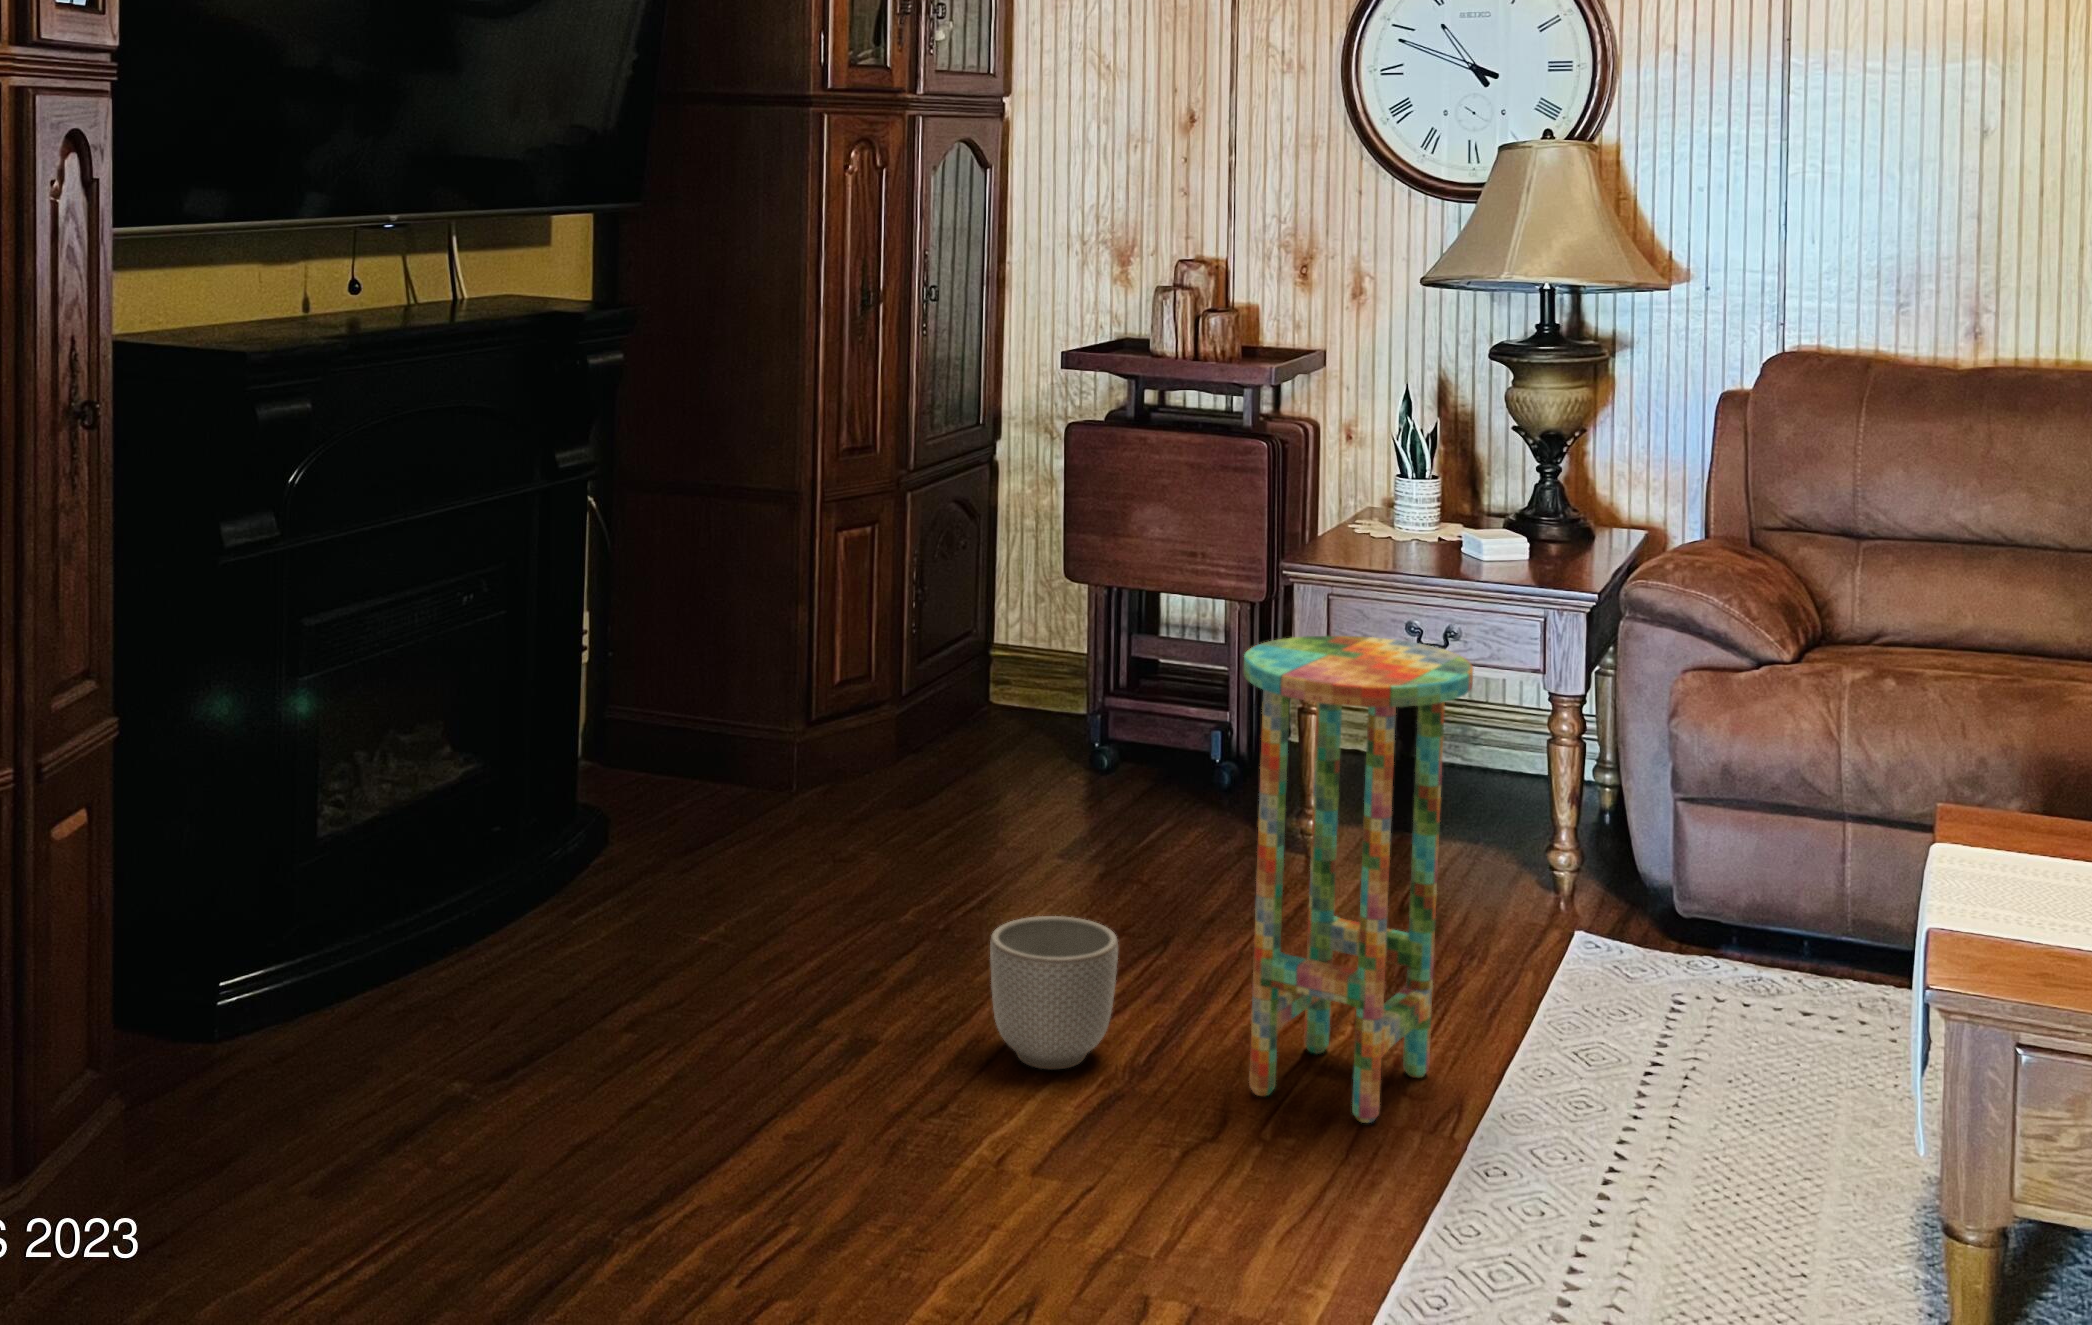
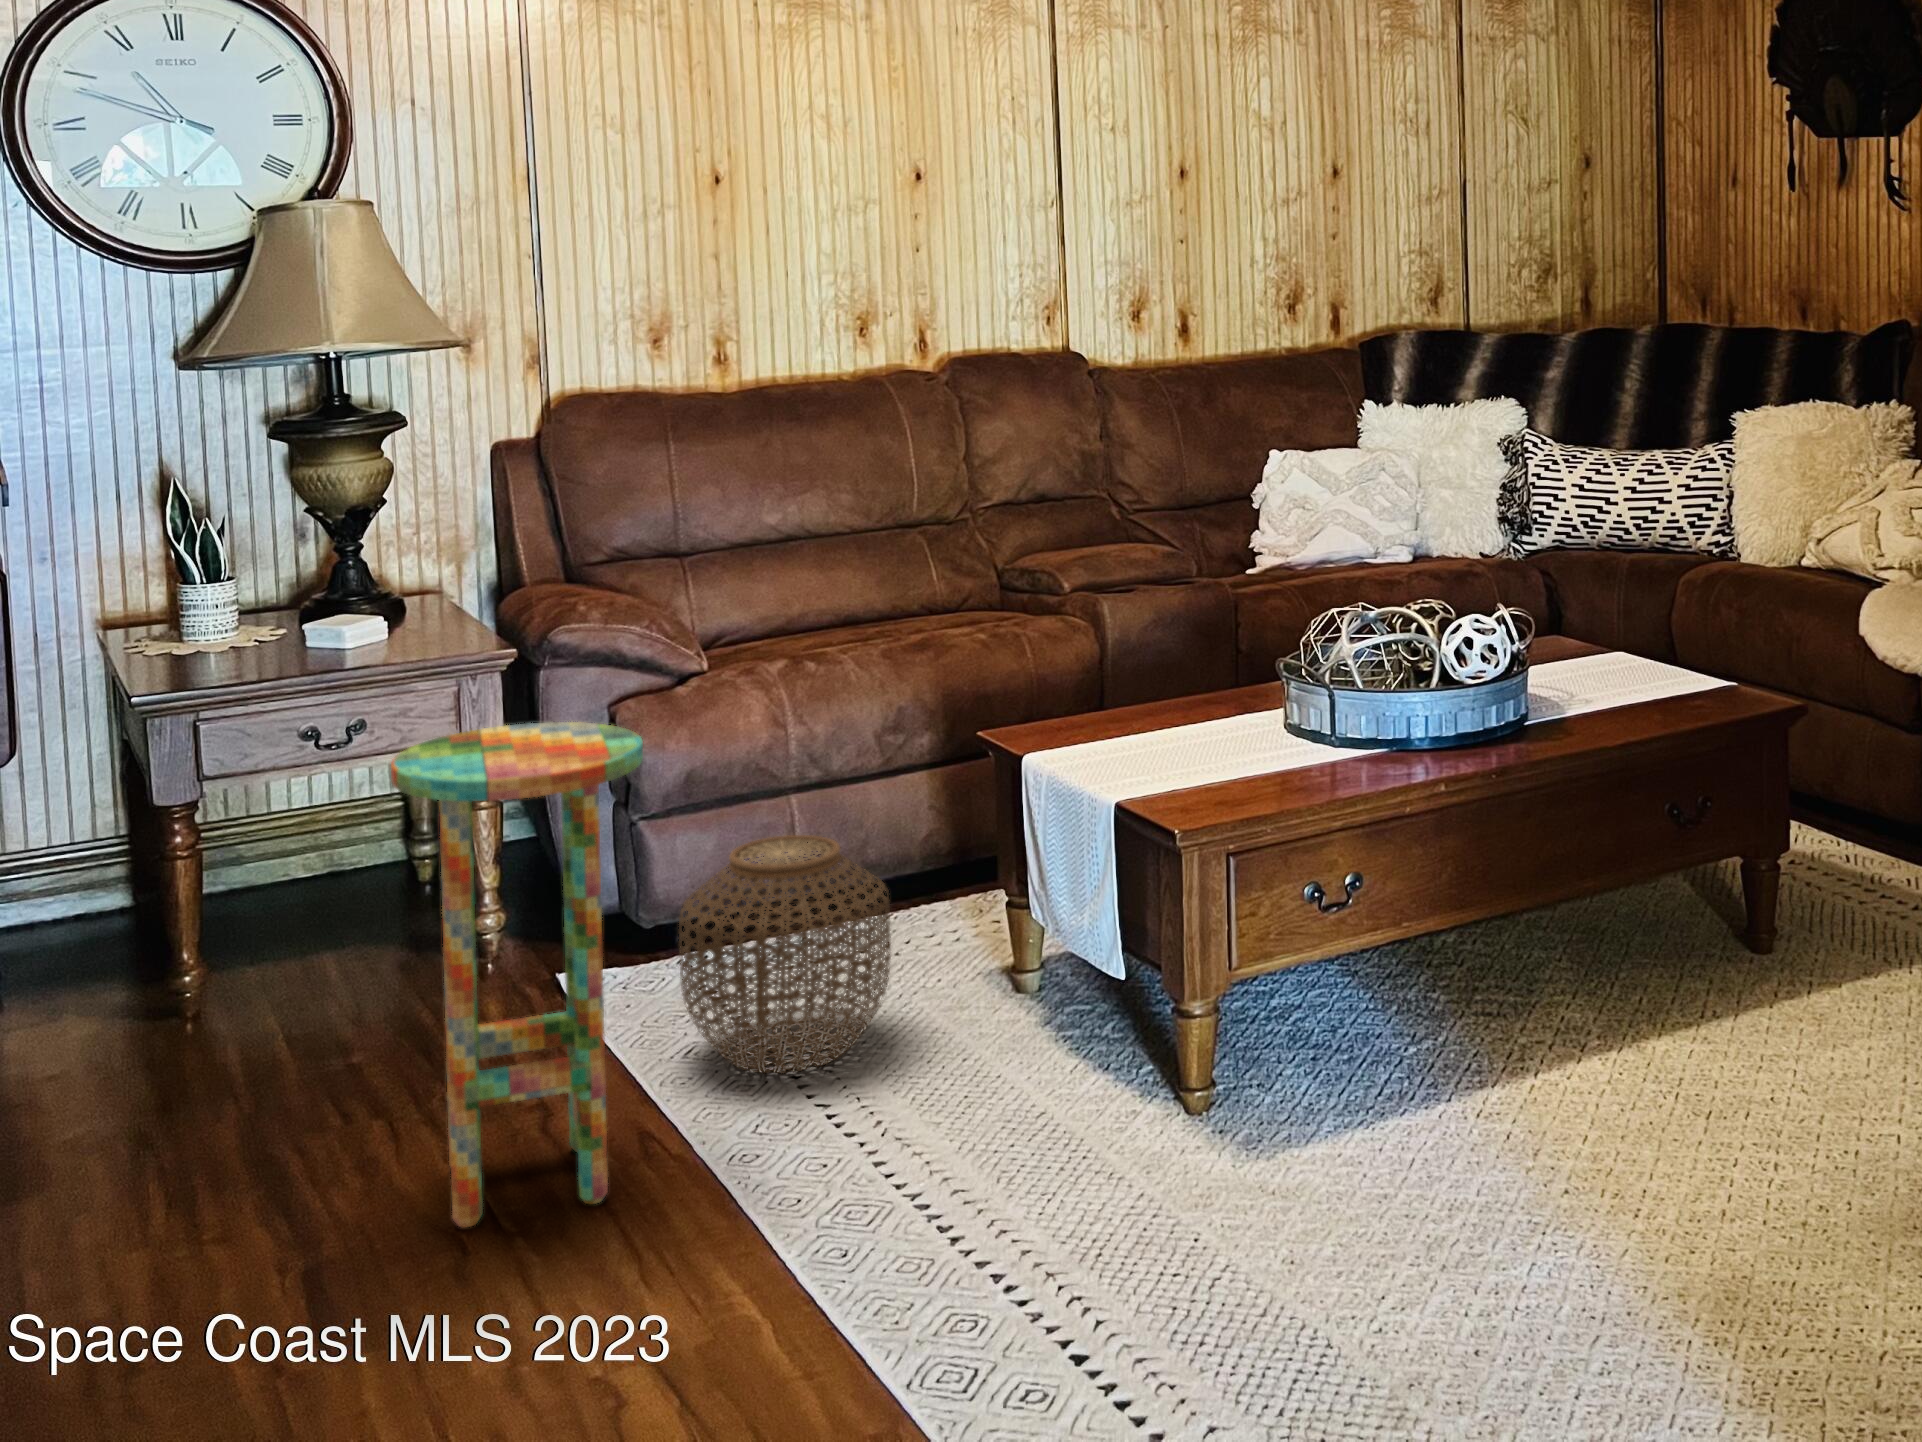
woven basket: none [1574,831,1805,1093] -> present [679,835,891,1073]
planter: present [990,916,1118,1070] -> none [103,1124,273,1312]

